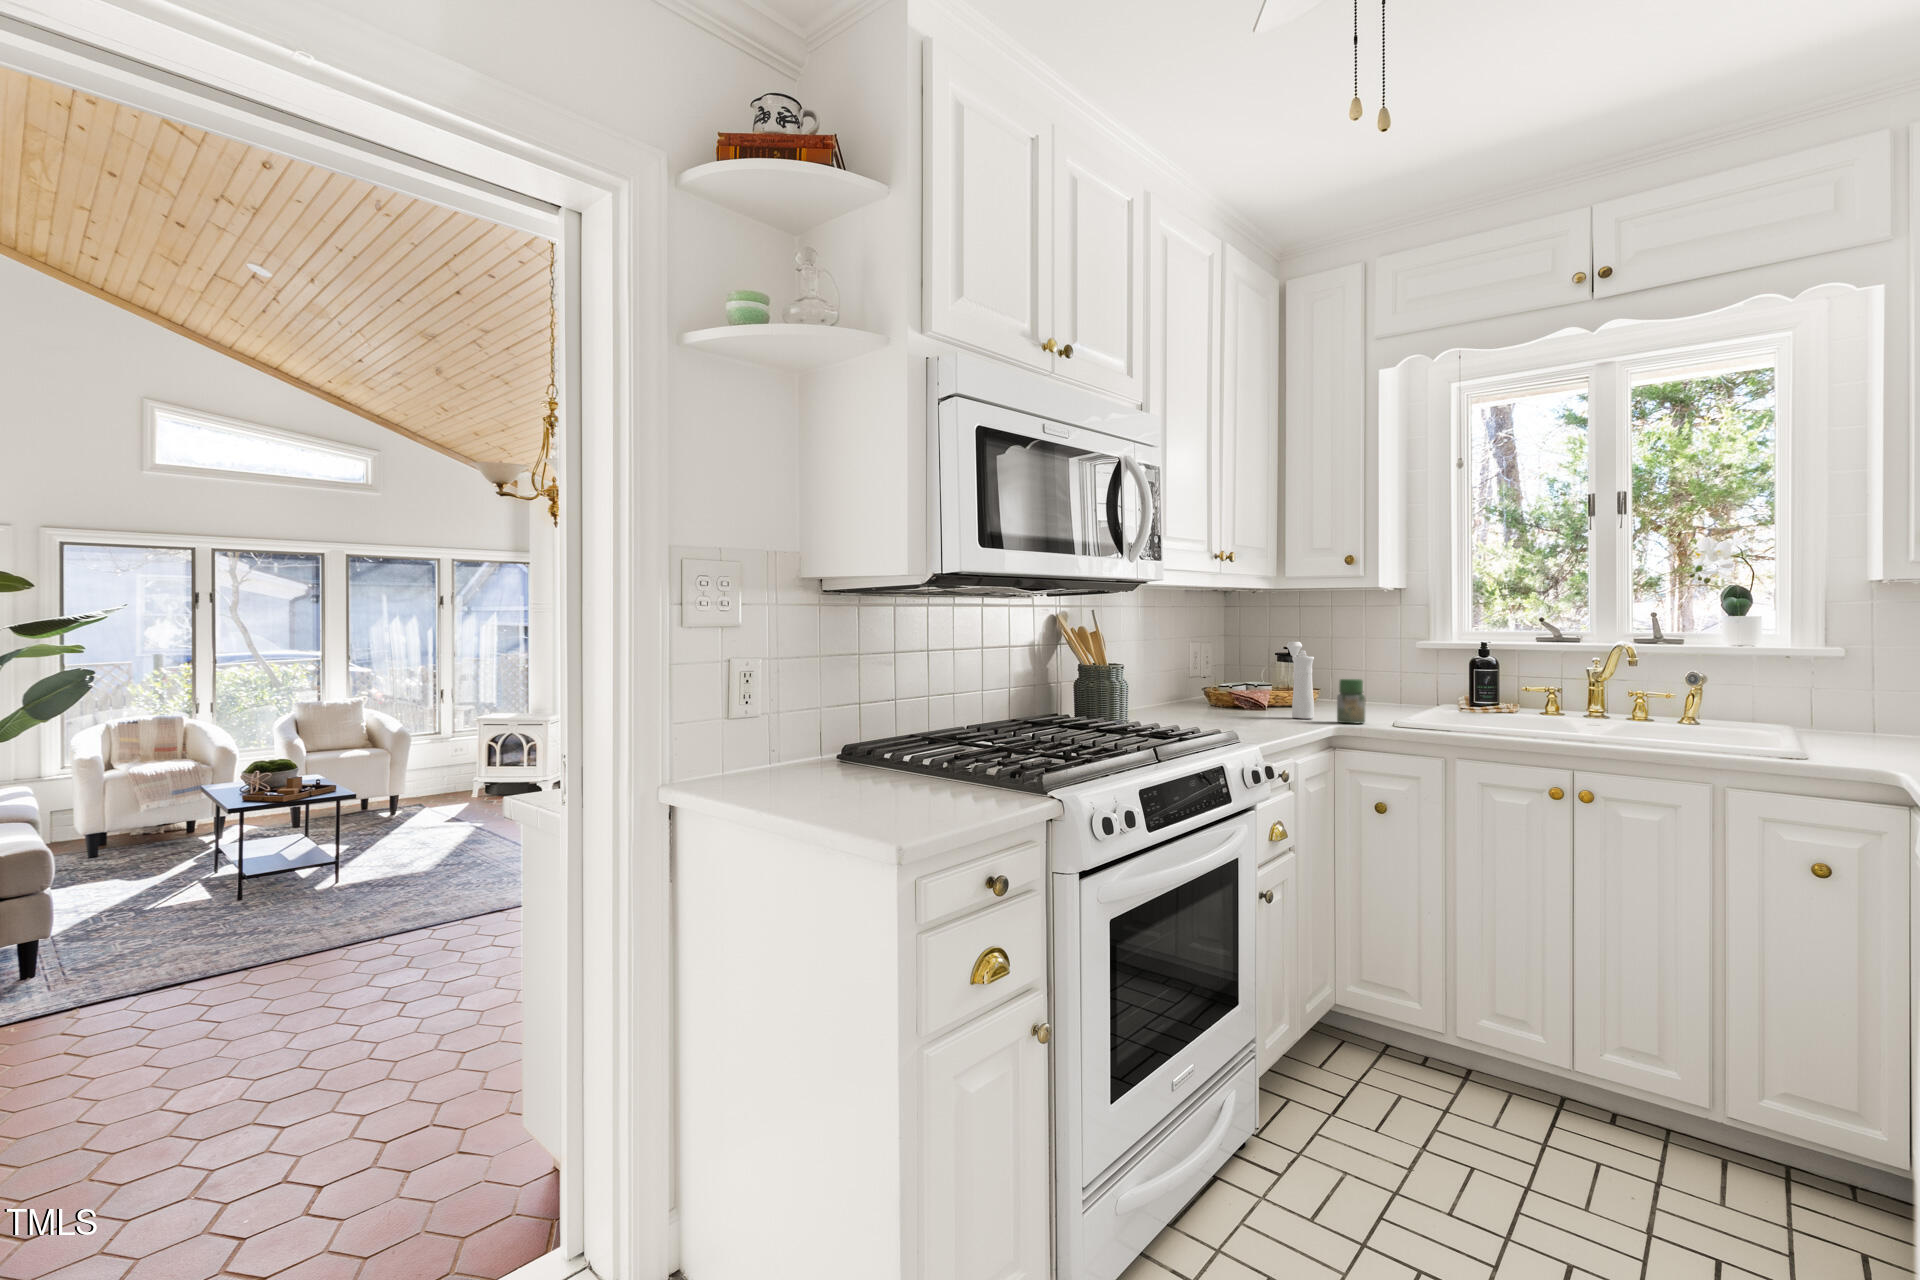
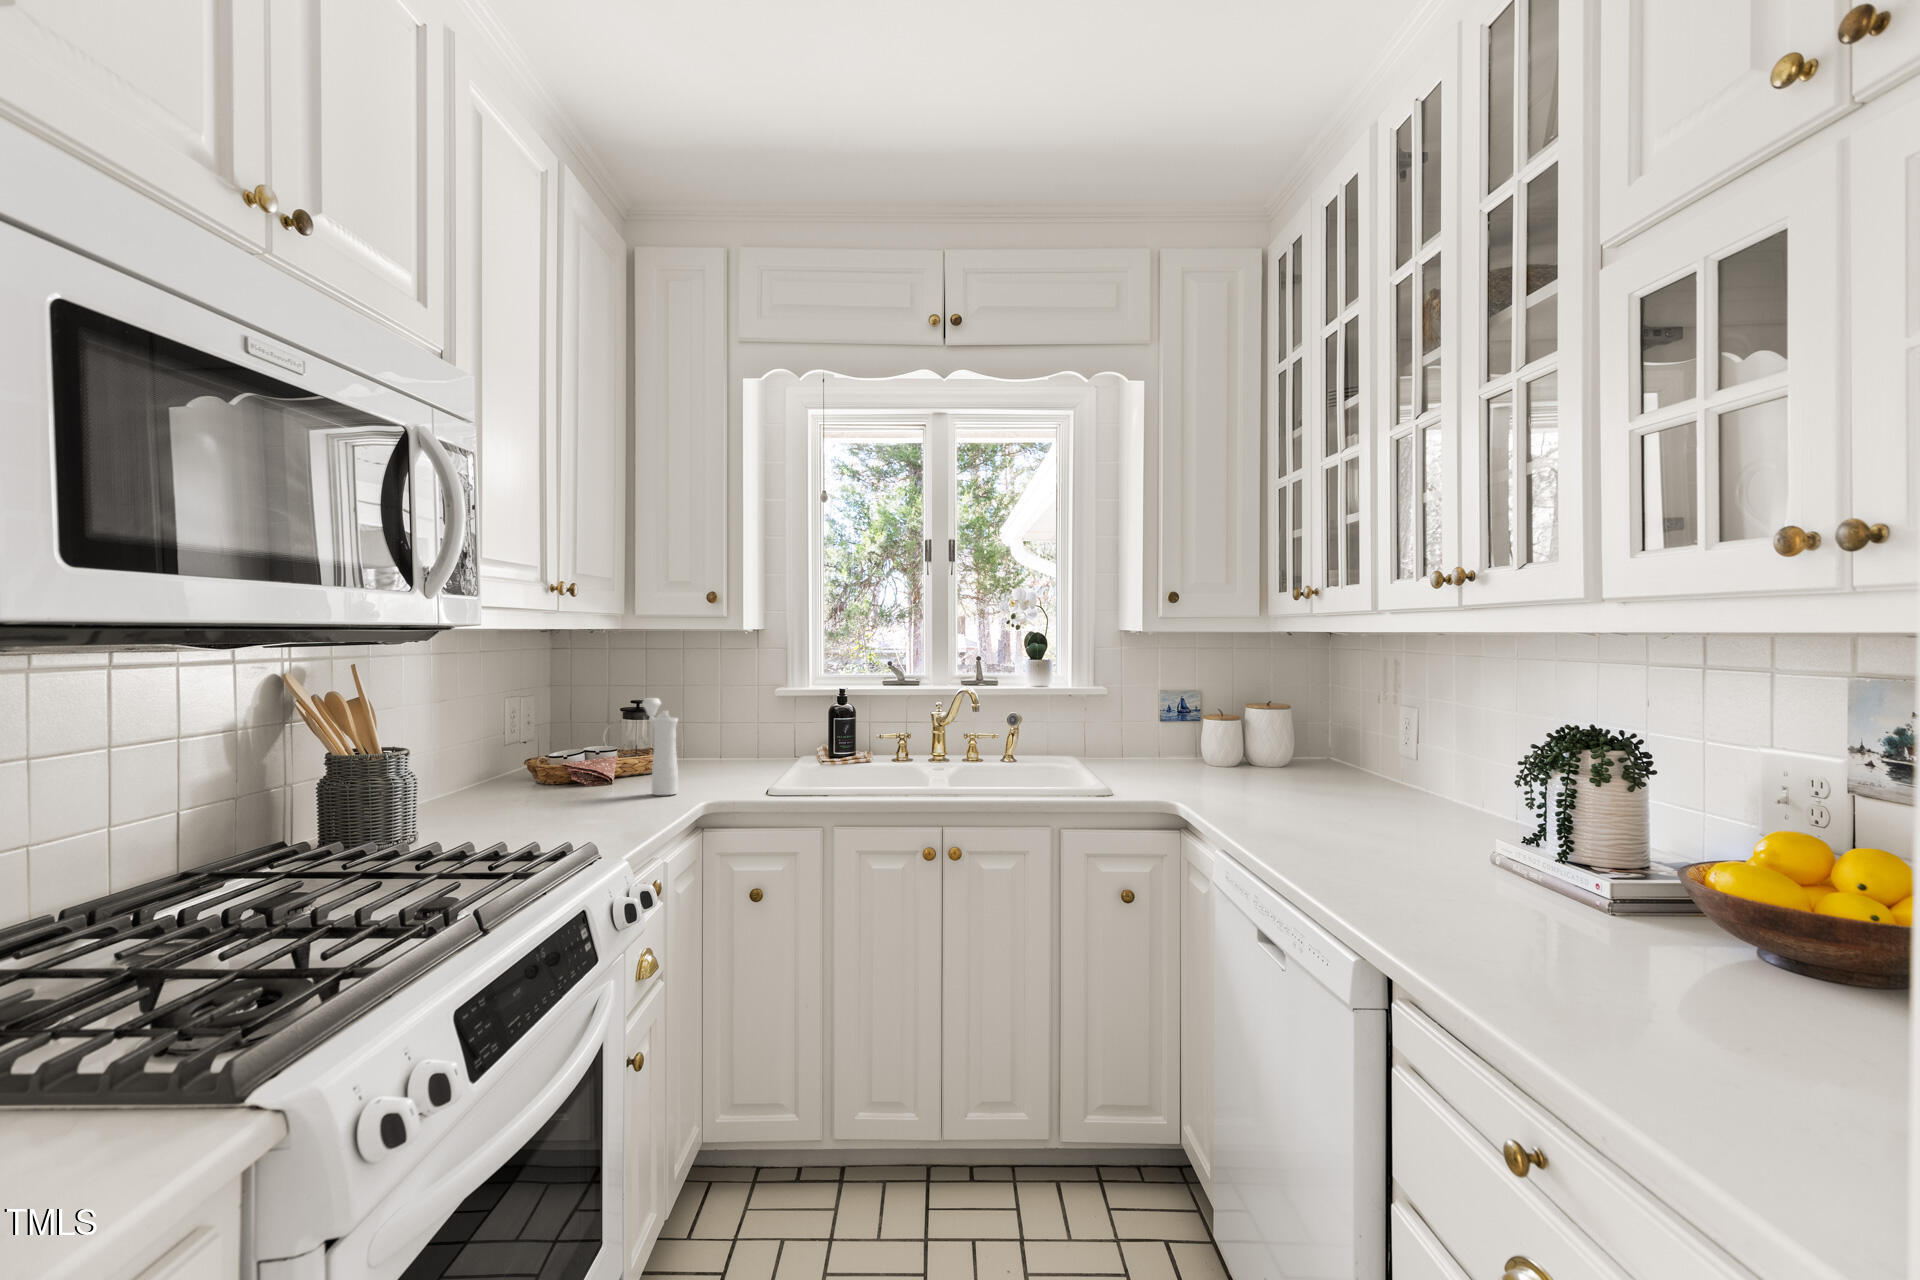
jar: present [1337,679,1365,724] -> none [707,744,739,798]

